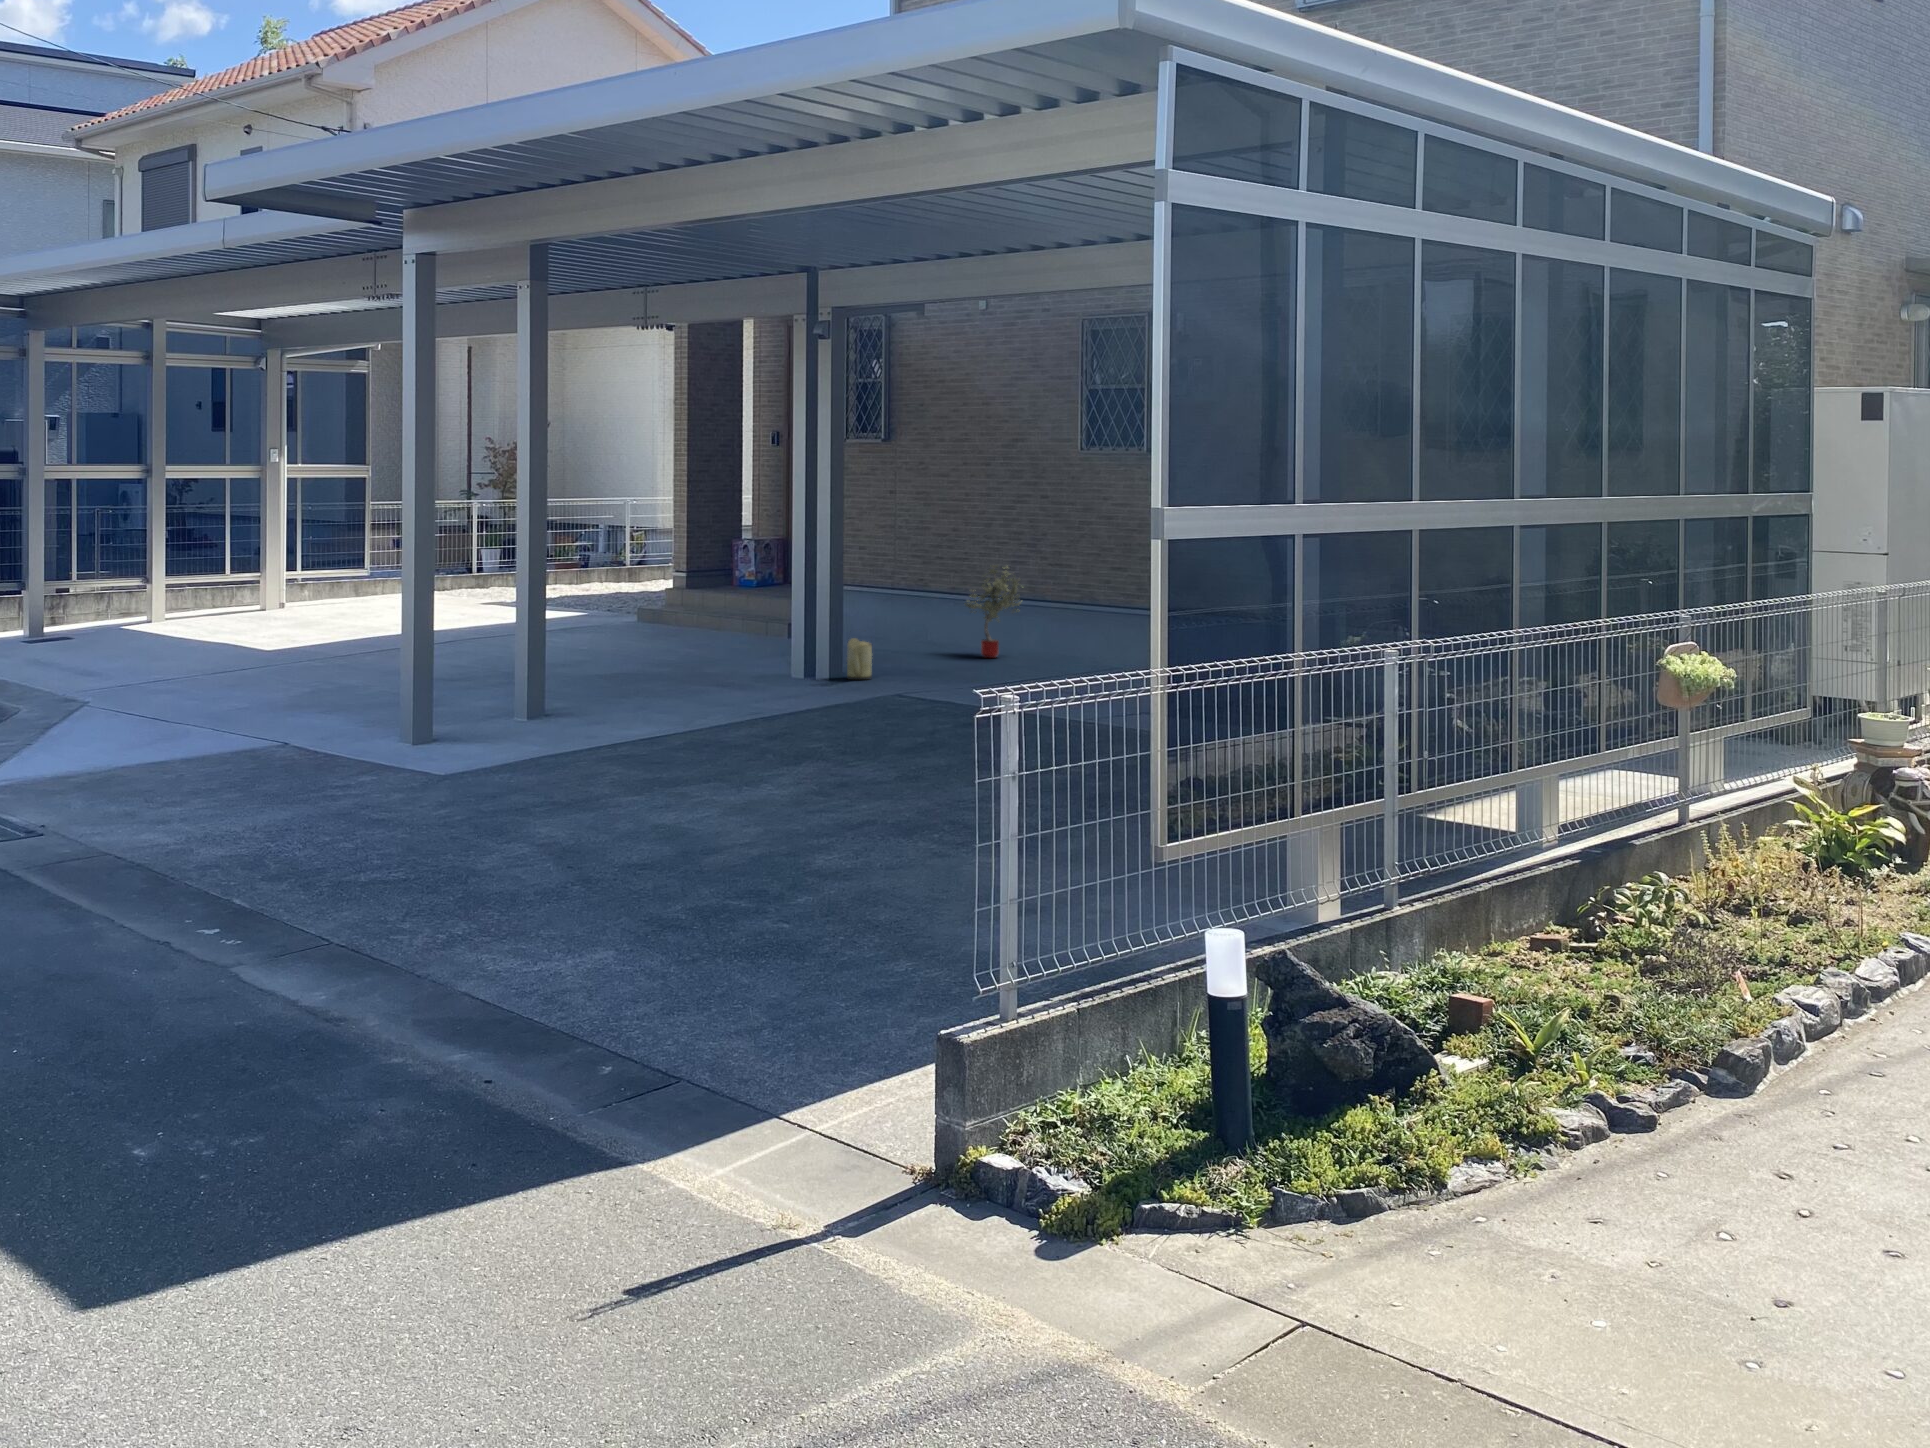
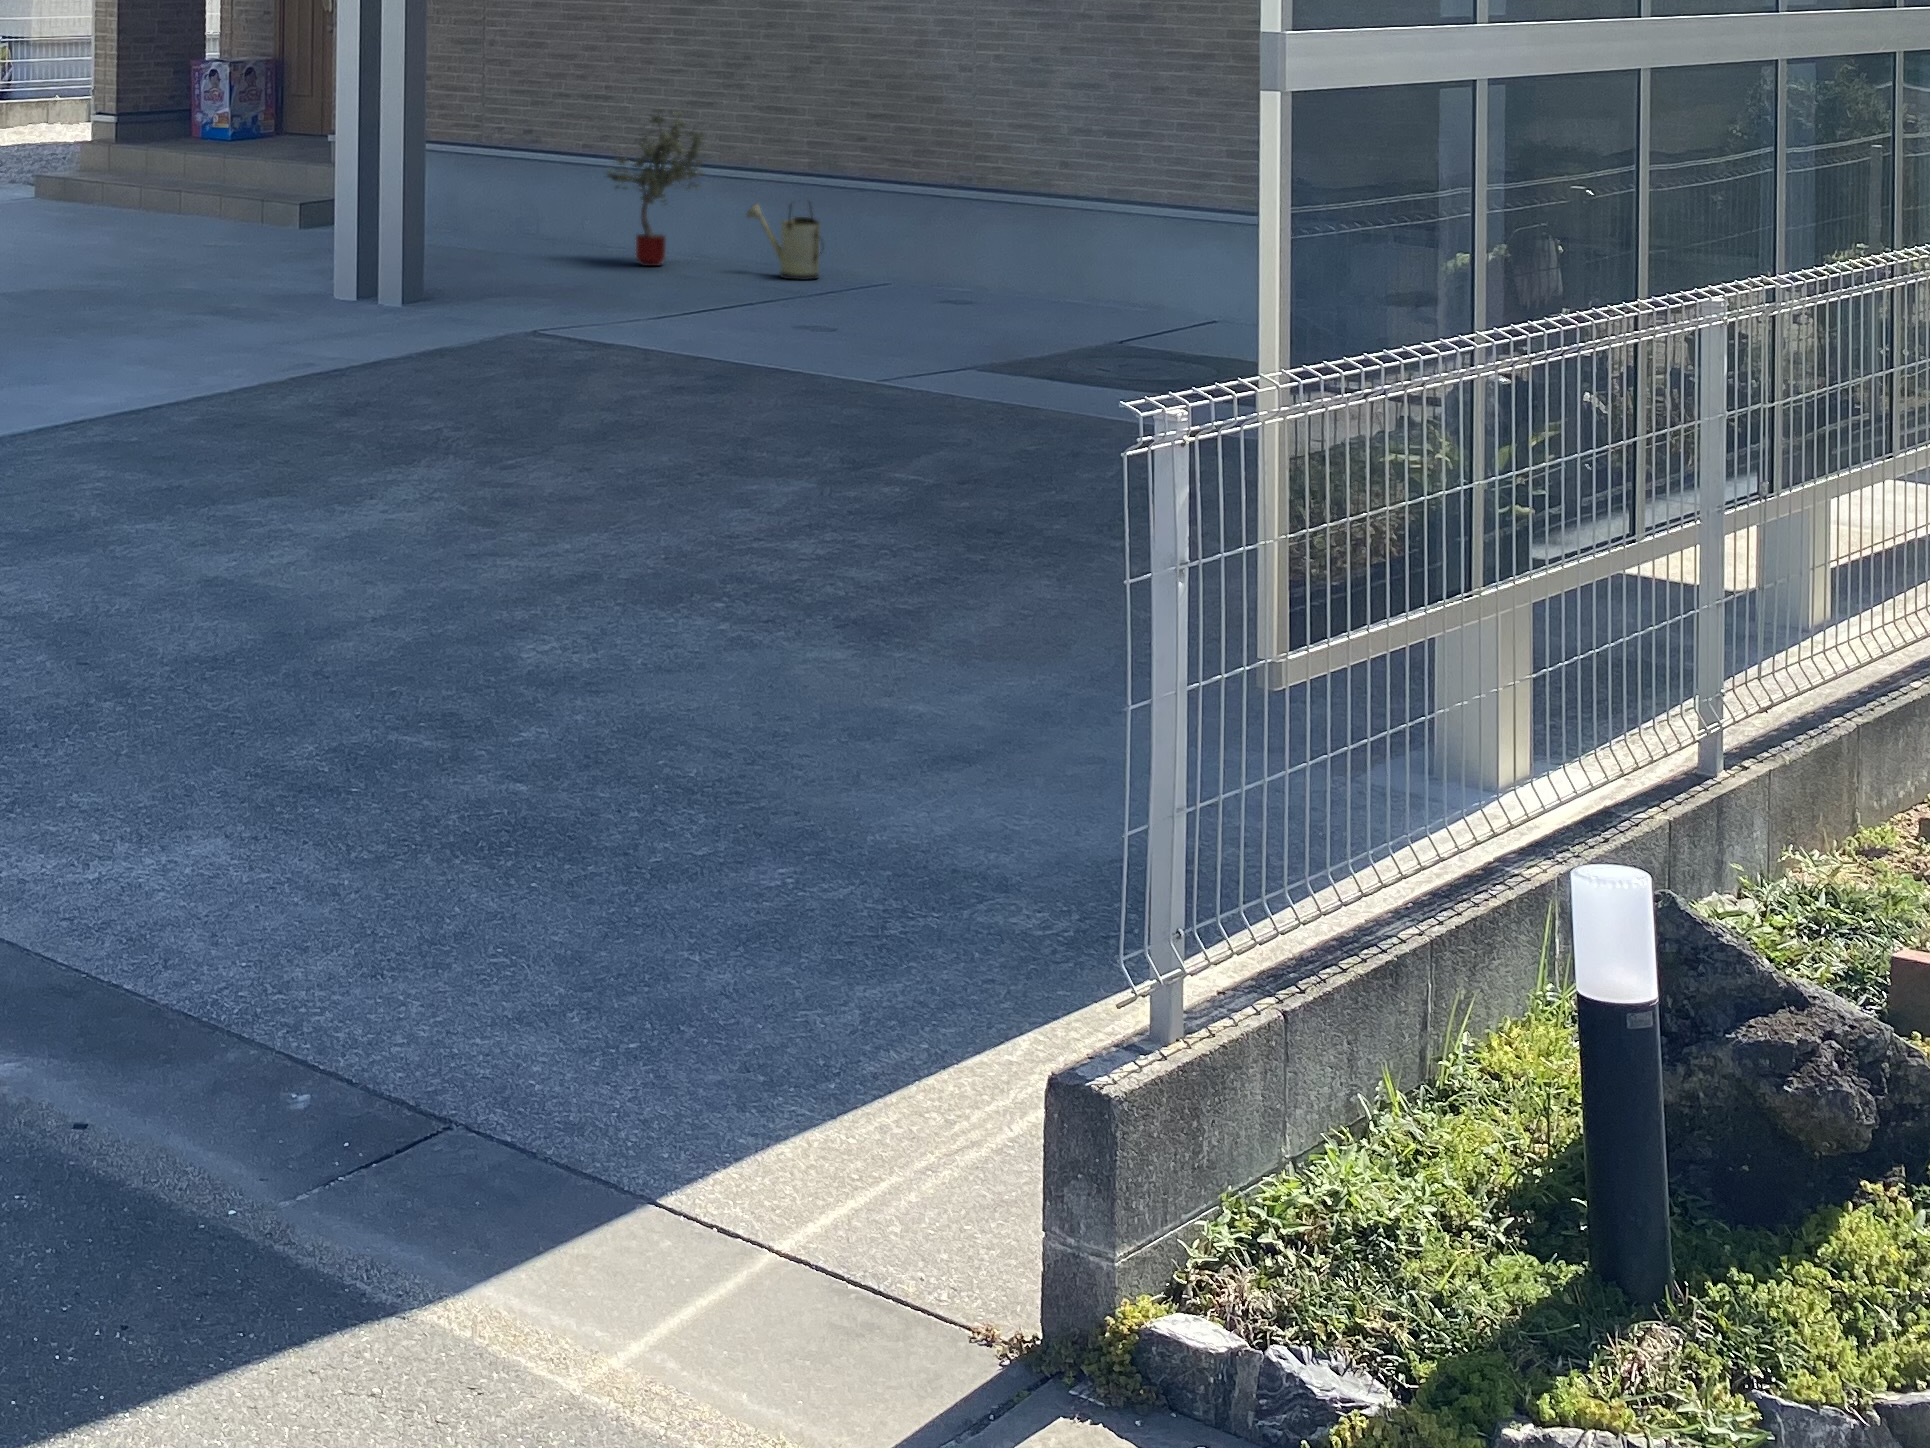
watering can: present [847,638,872,680] -> present [747,204,822,280]

